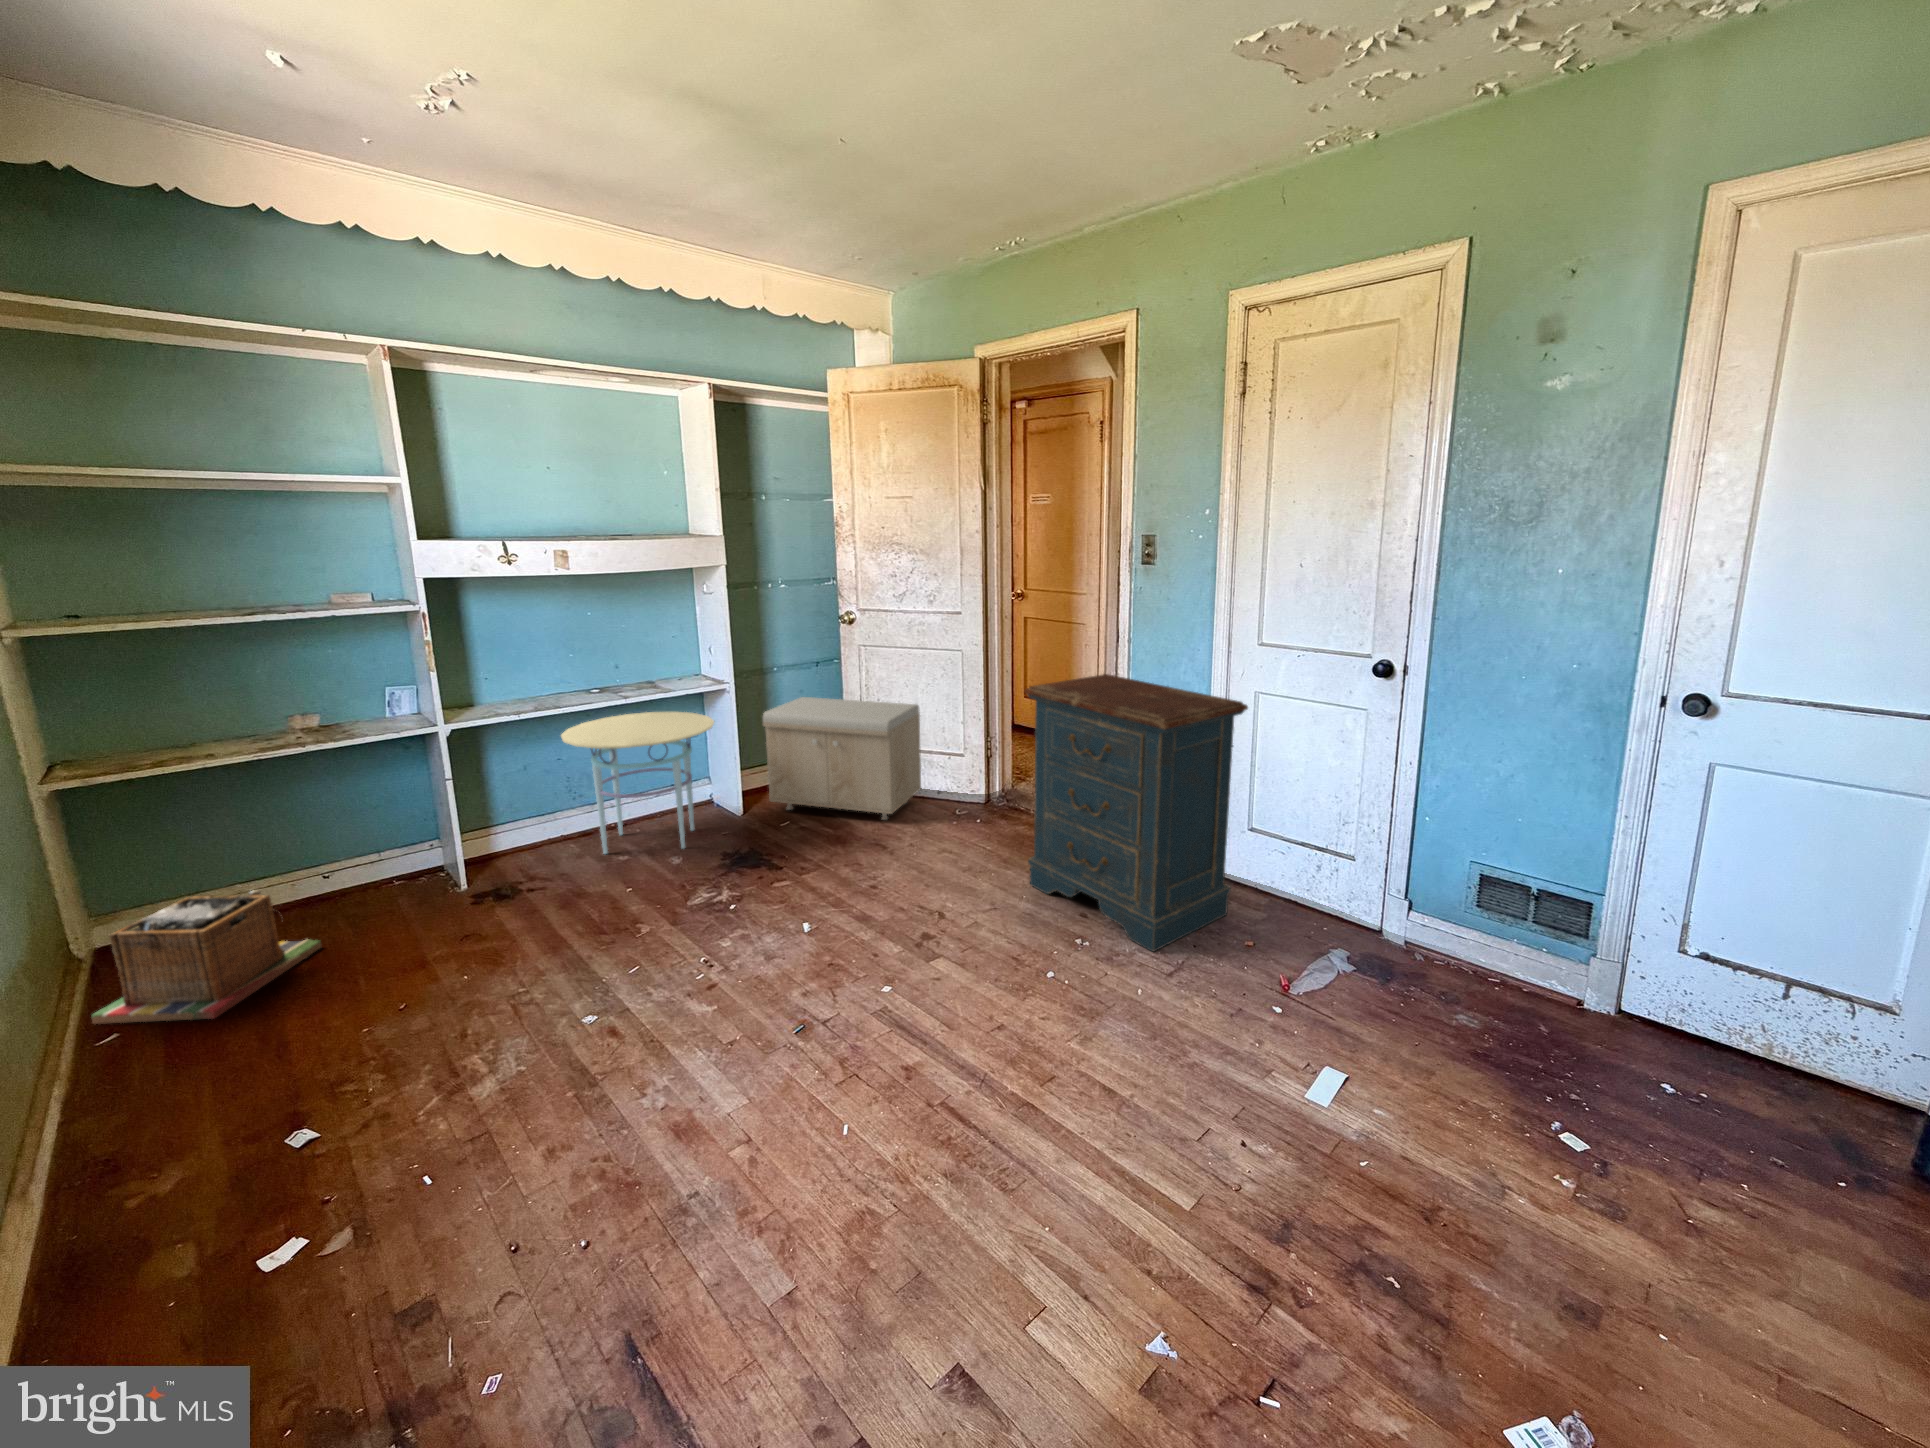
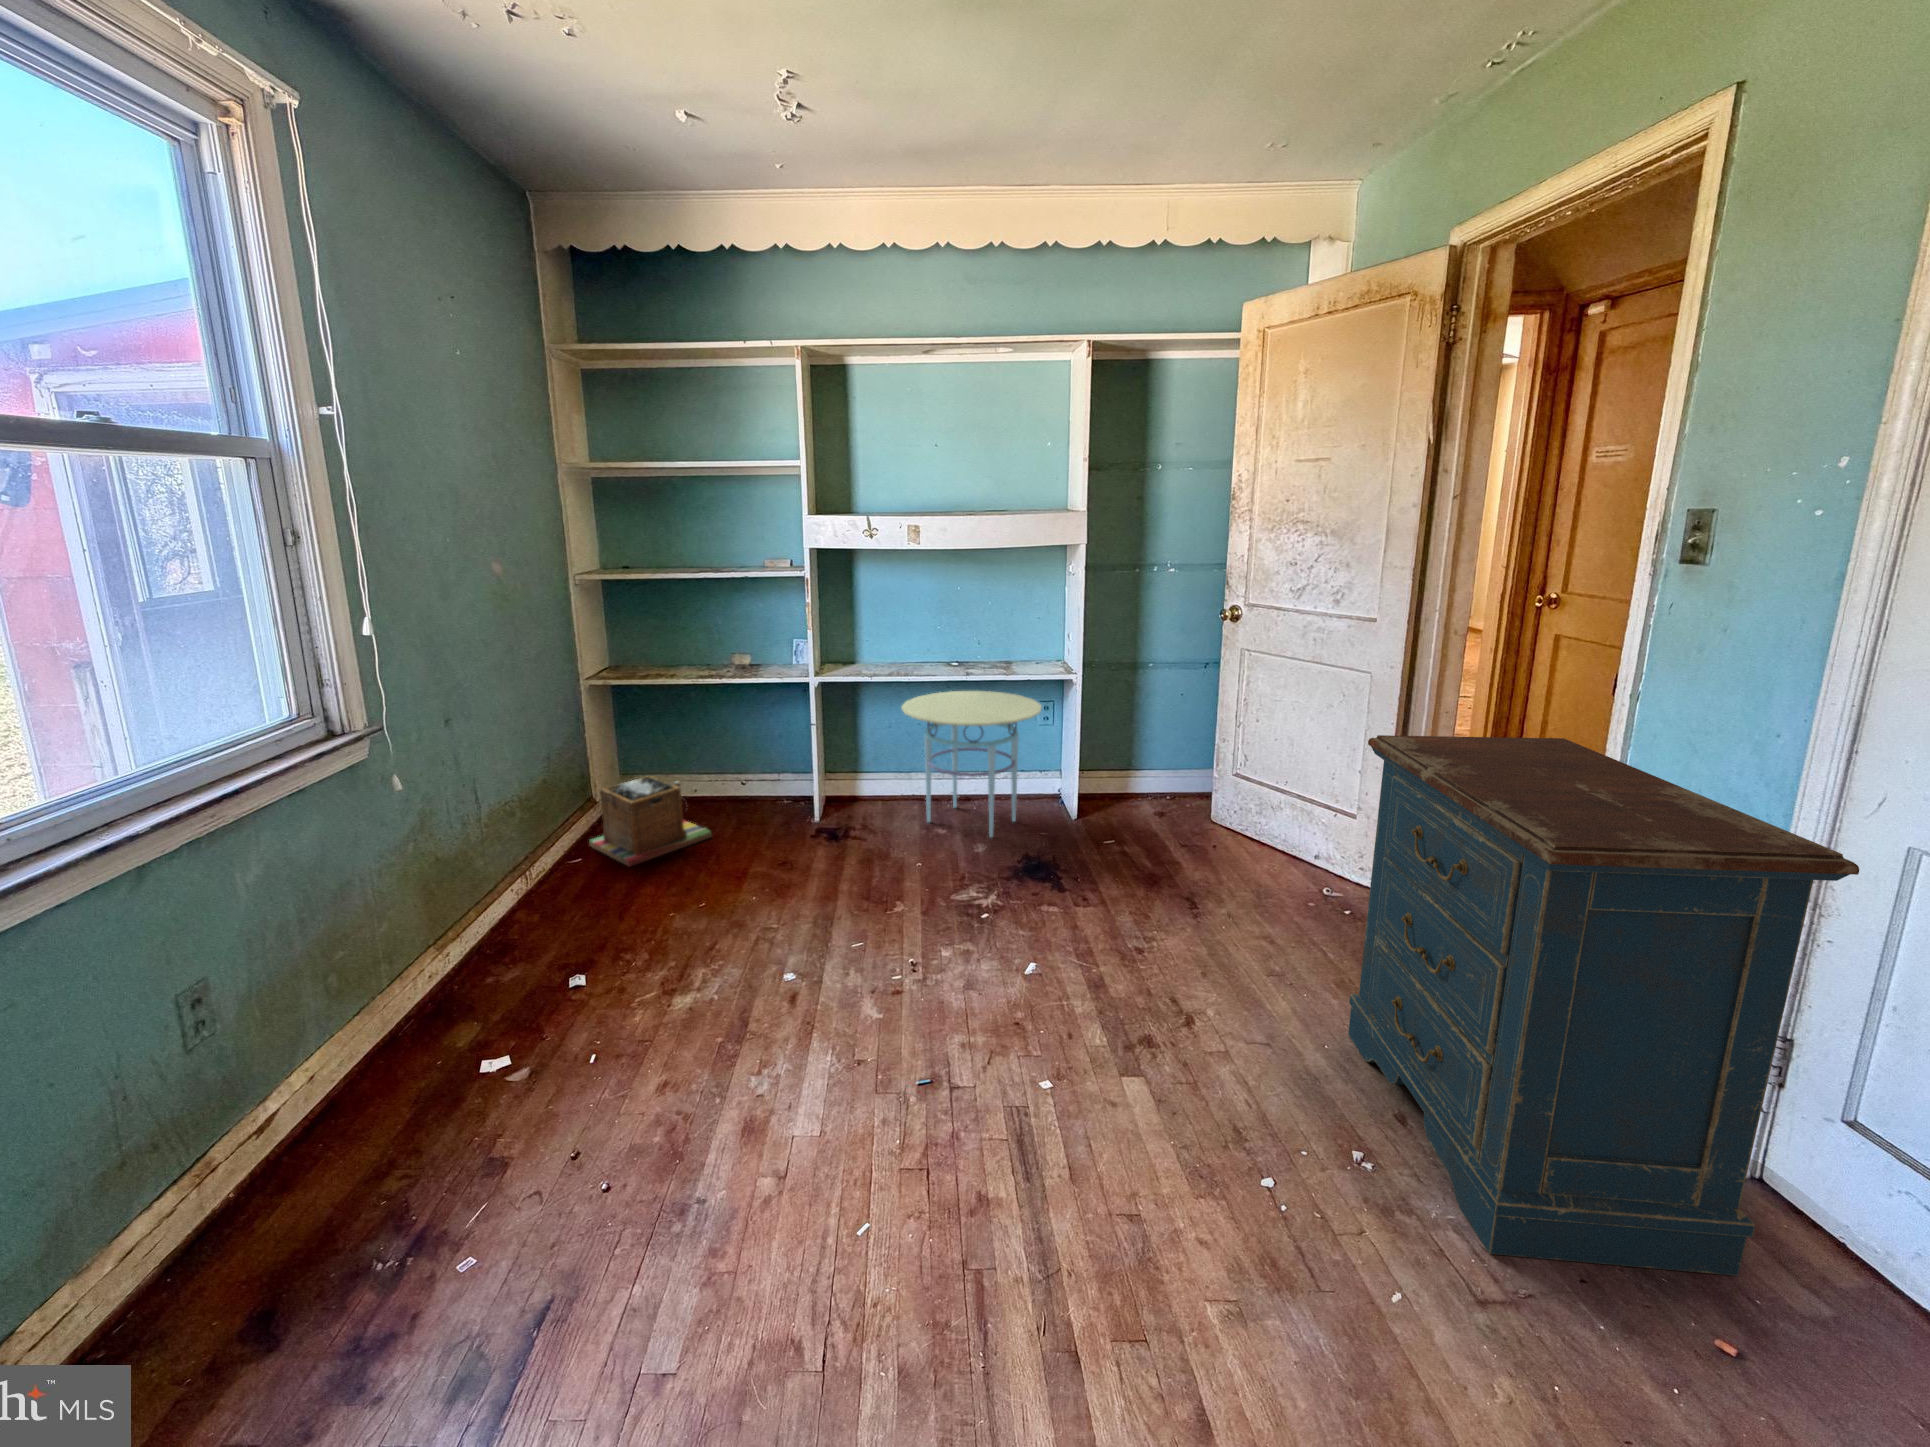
storage bench: present [763,697,921,820] -> none [1099,700,1297,871]

